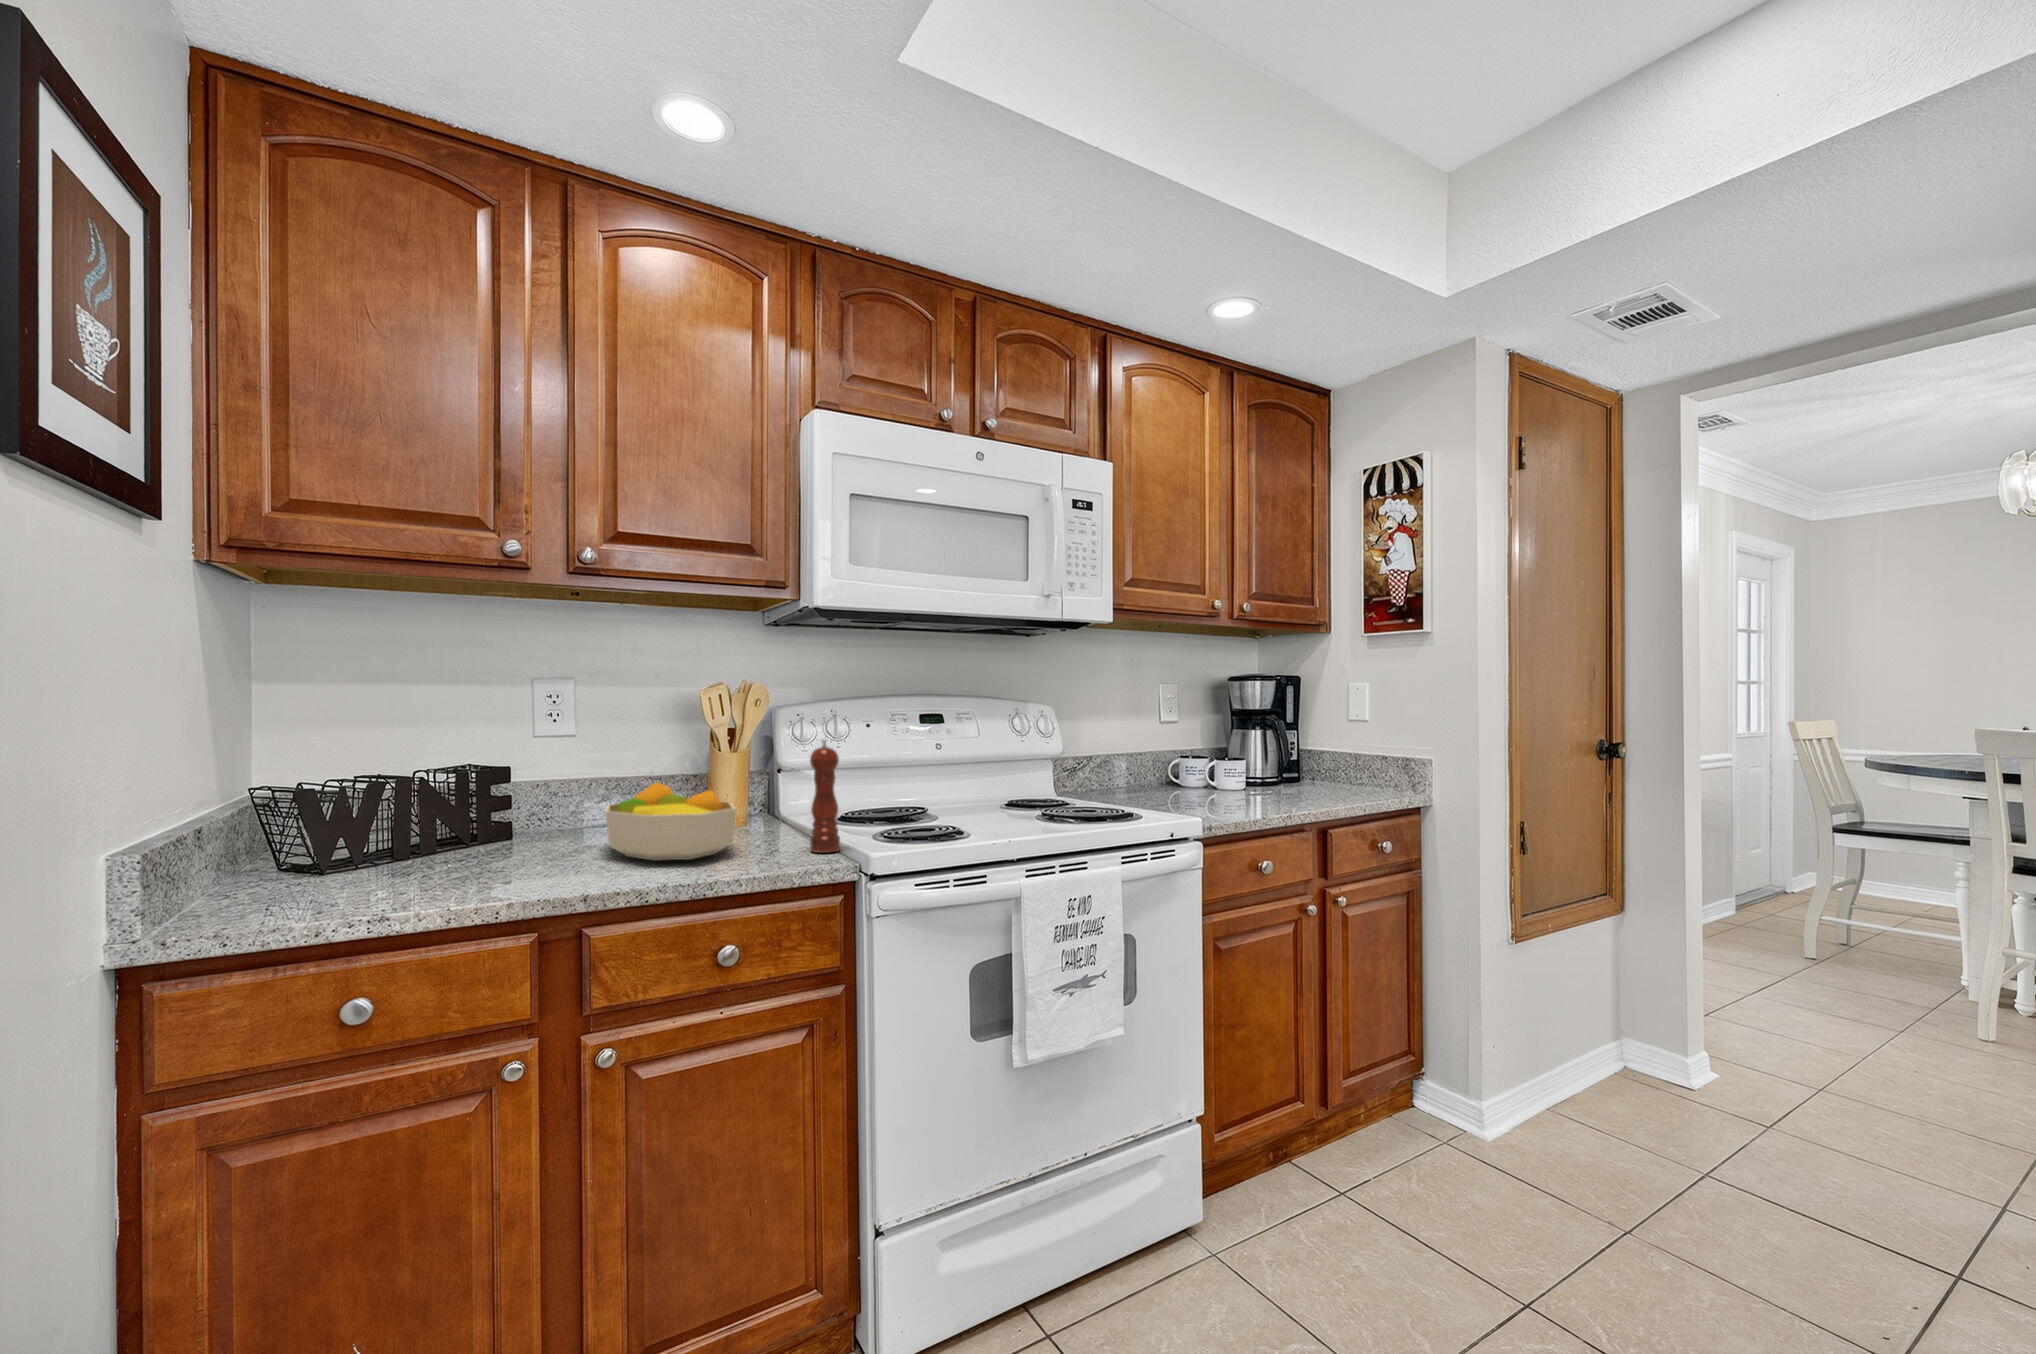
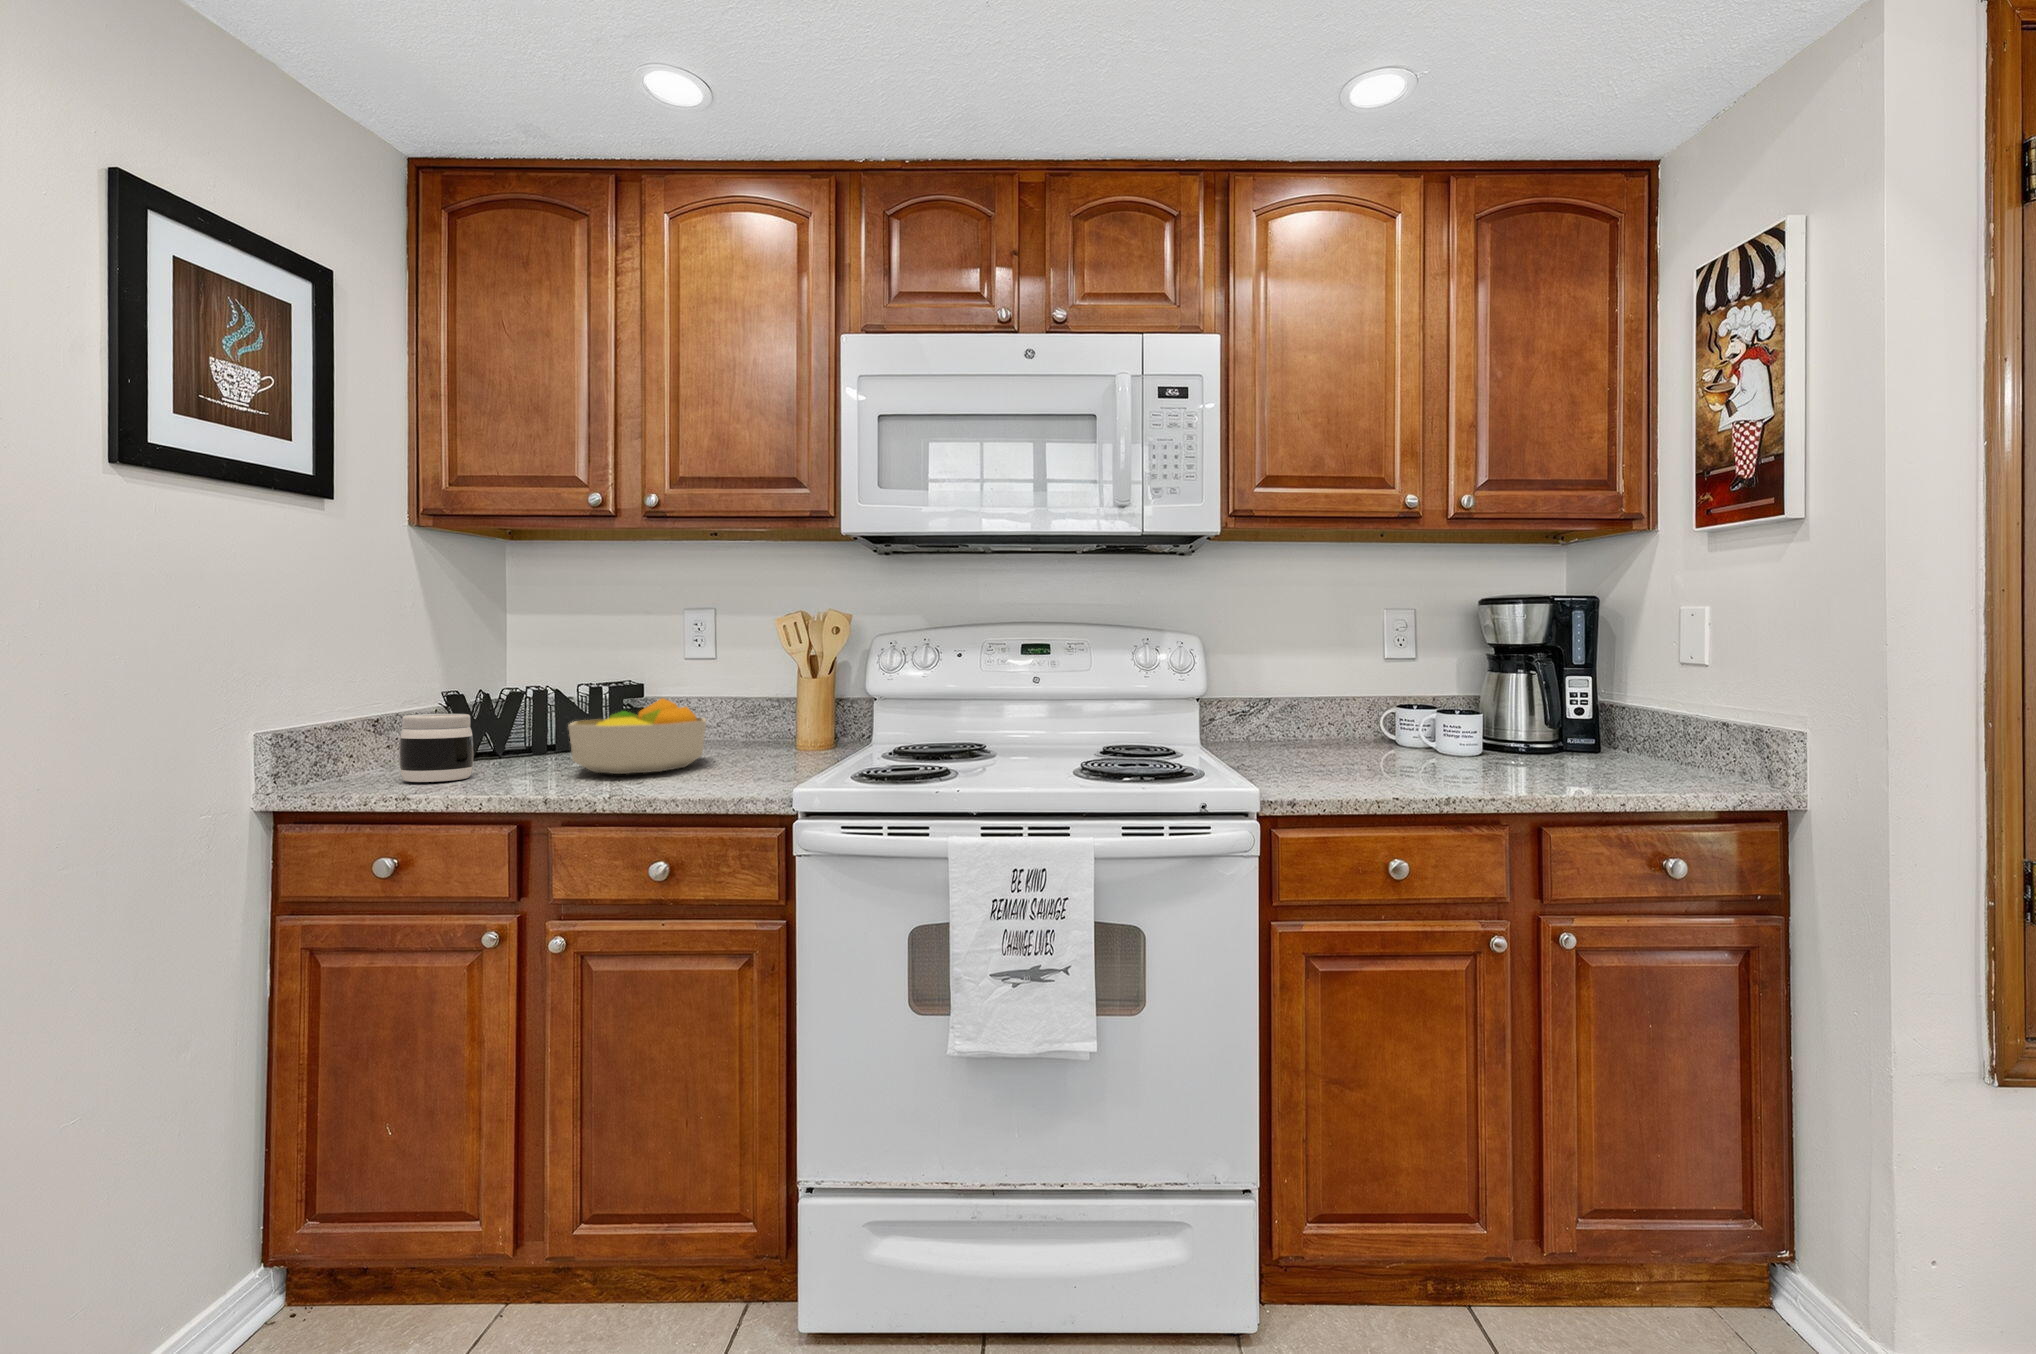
pepper mill: present [810,739,840,853] -> none [742,654,776,780]
jar: none [465,813,537,888] -> present [399,714,473,782]

